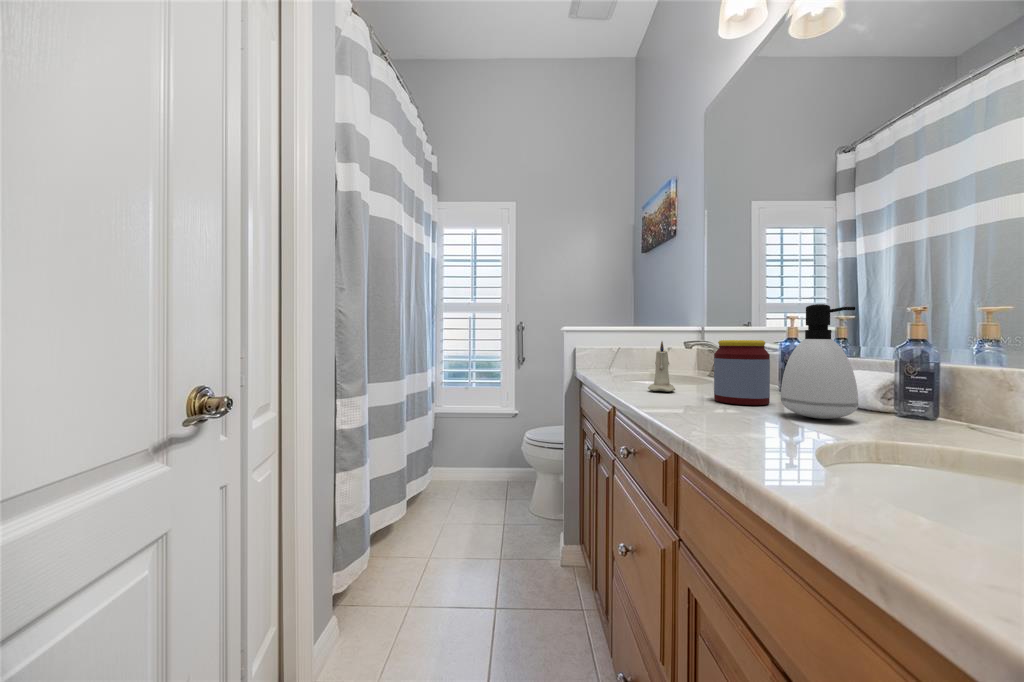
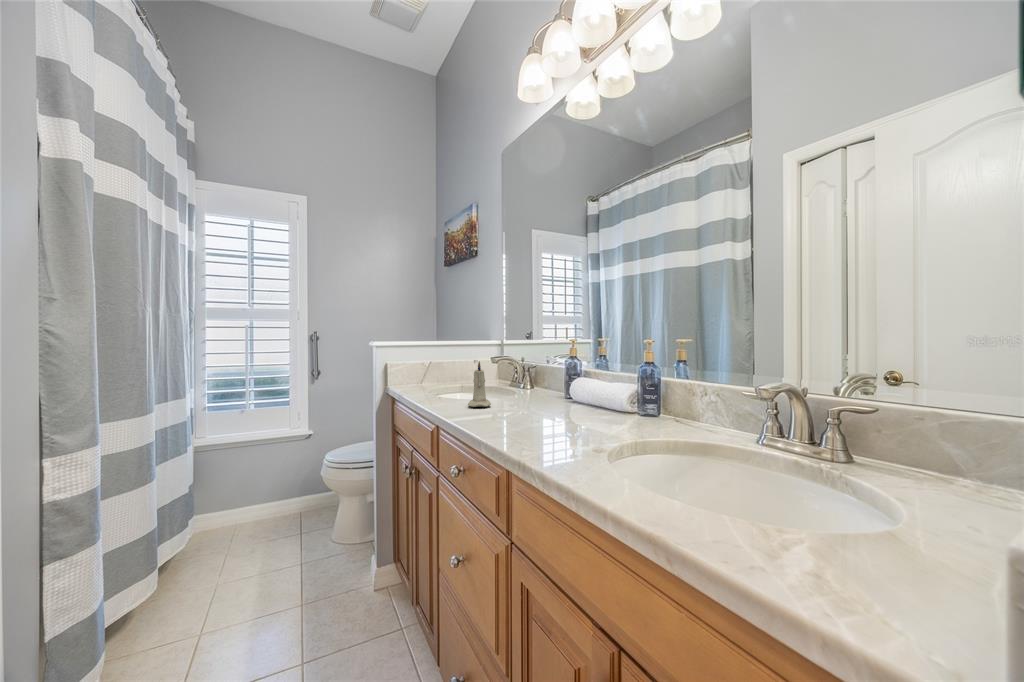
soap dispenser: present [781,304,858,419] -> none [574,338,620,423]
jar: present [714,340,770,405] -> none [524,361,563,415]

